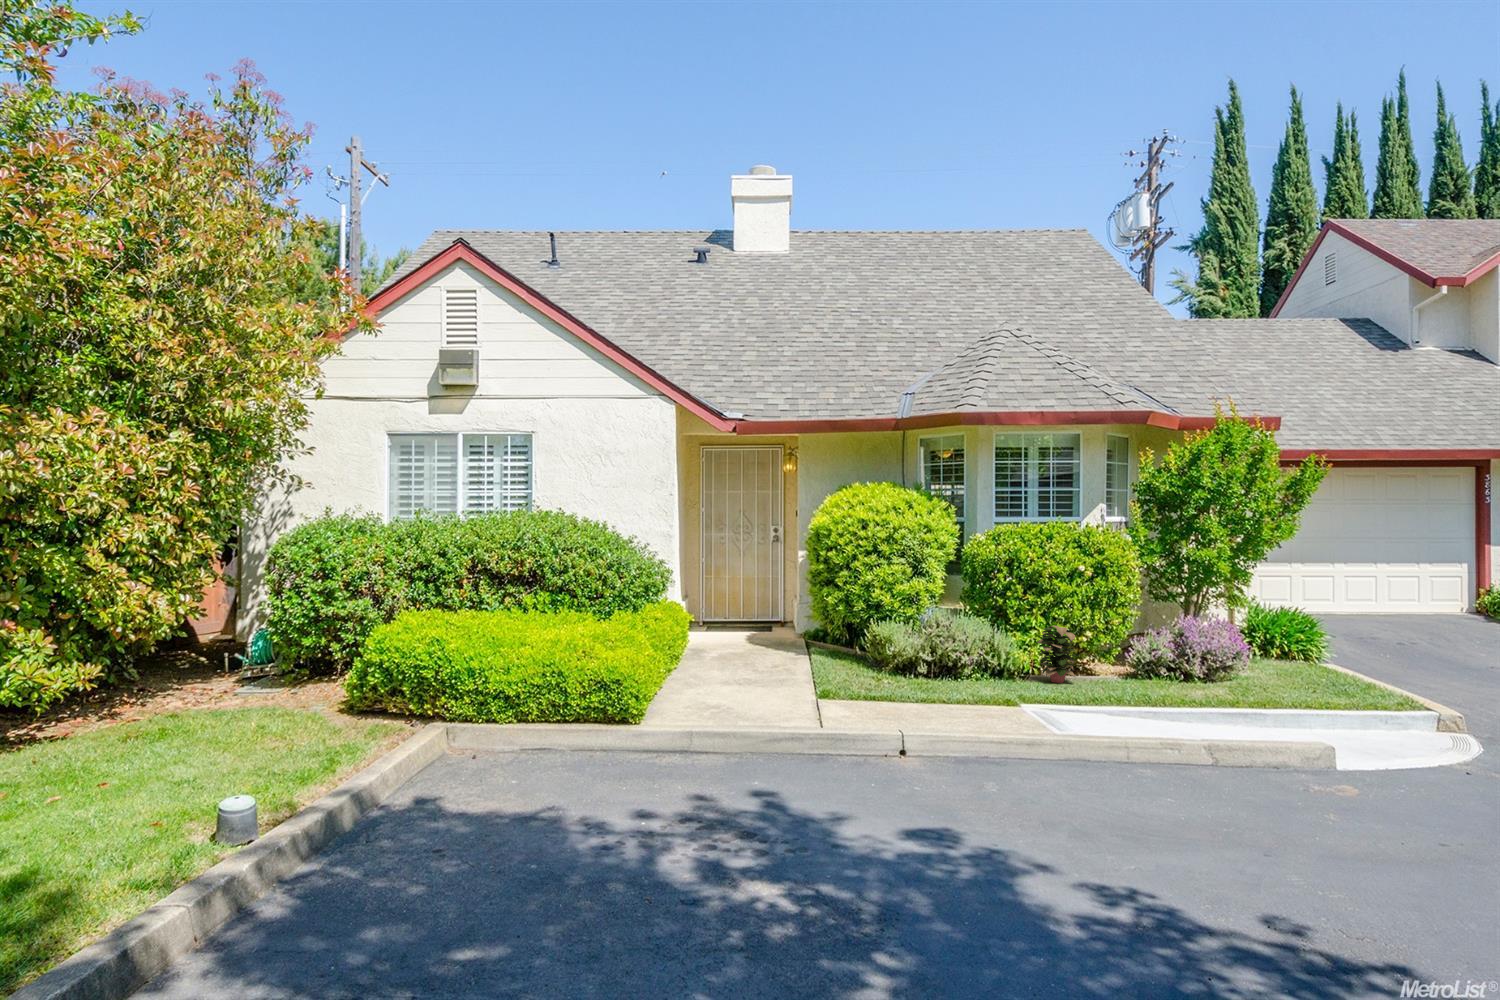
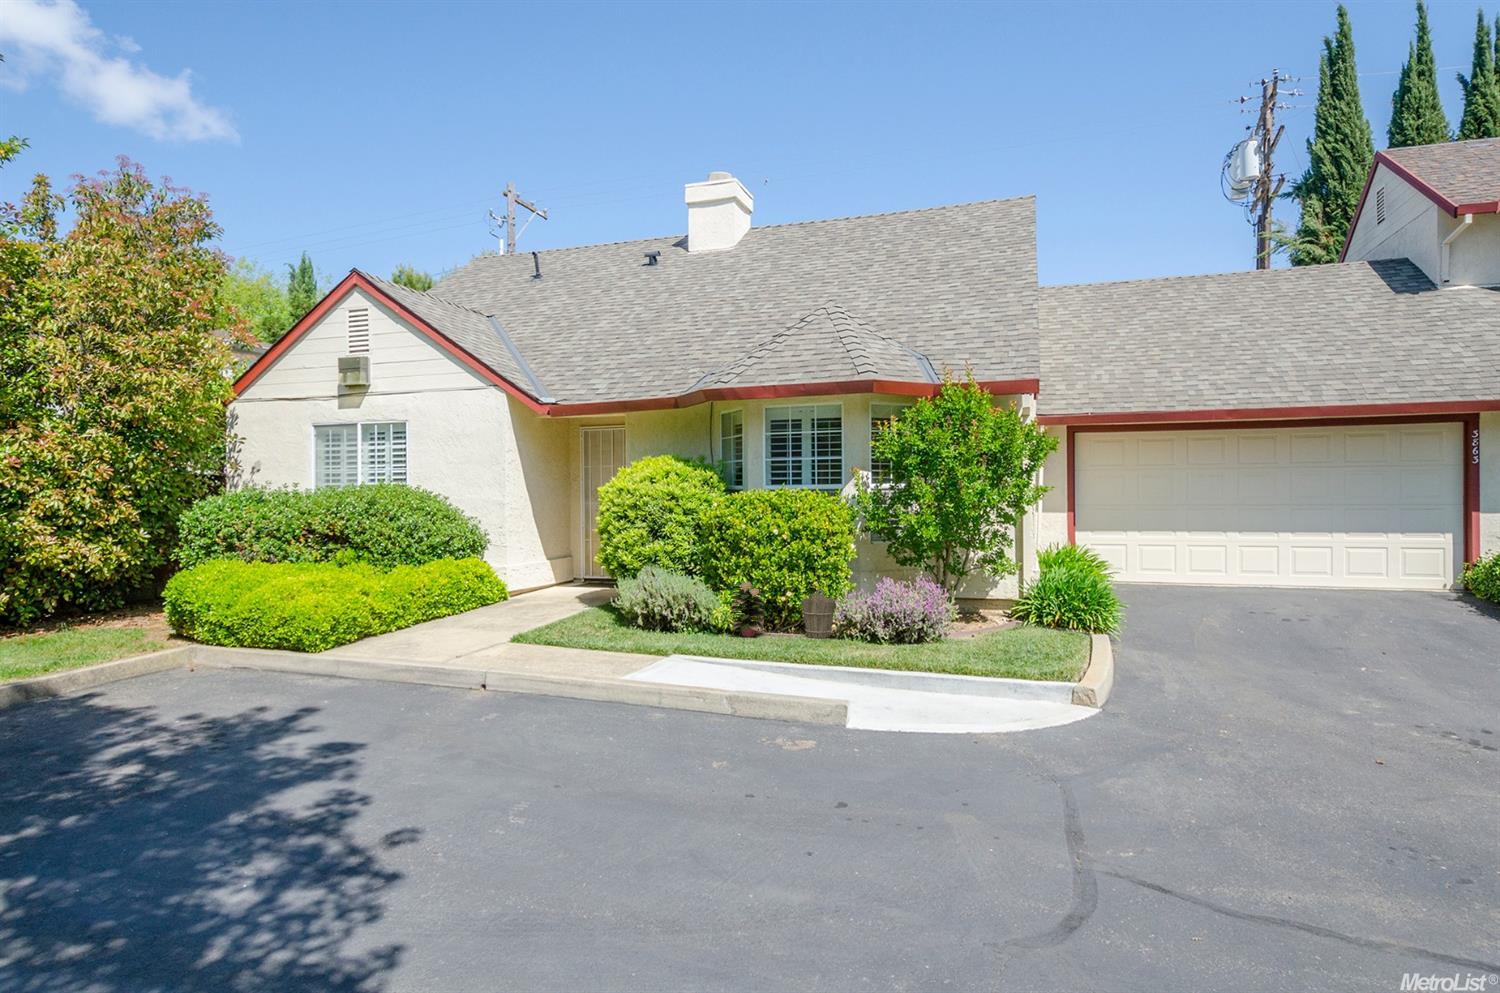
bucket: none [1105,632,1143,682] -> present [801,589,836,638]

